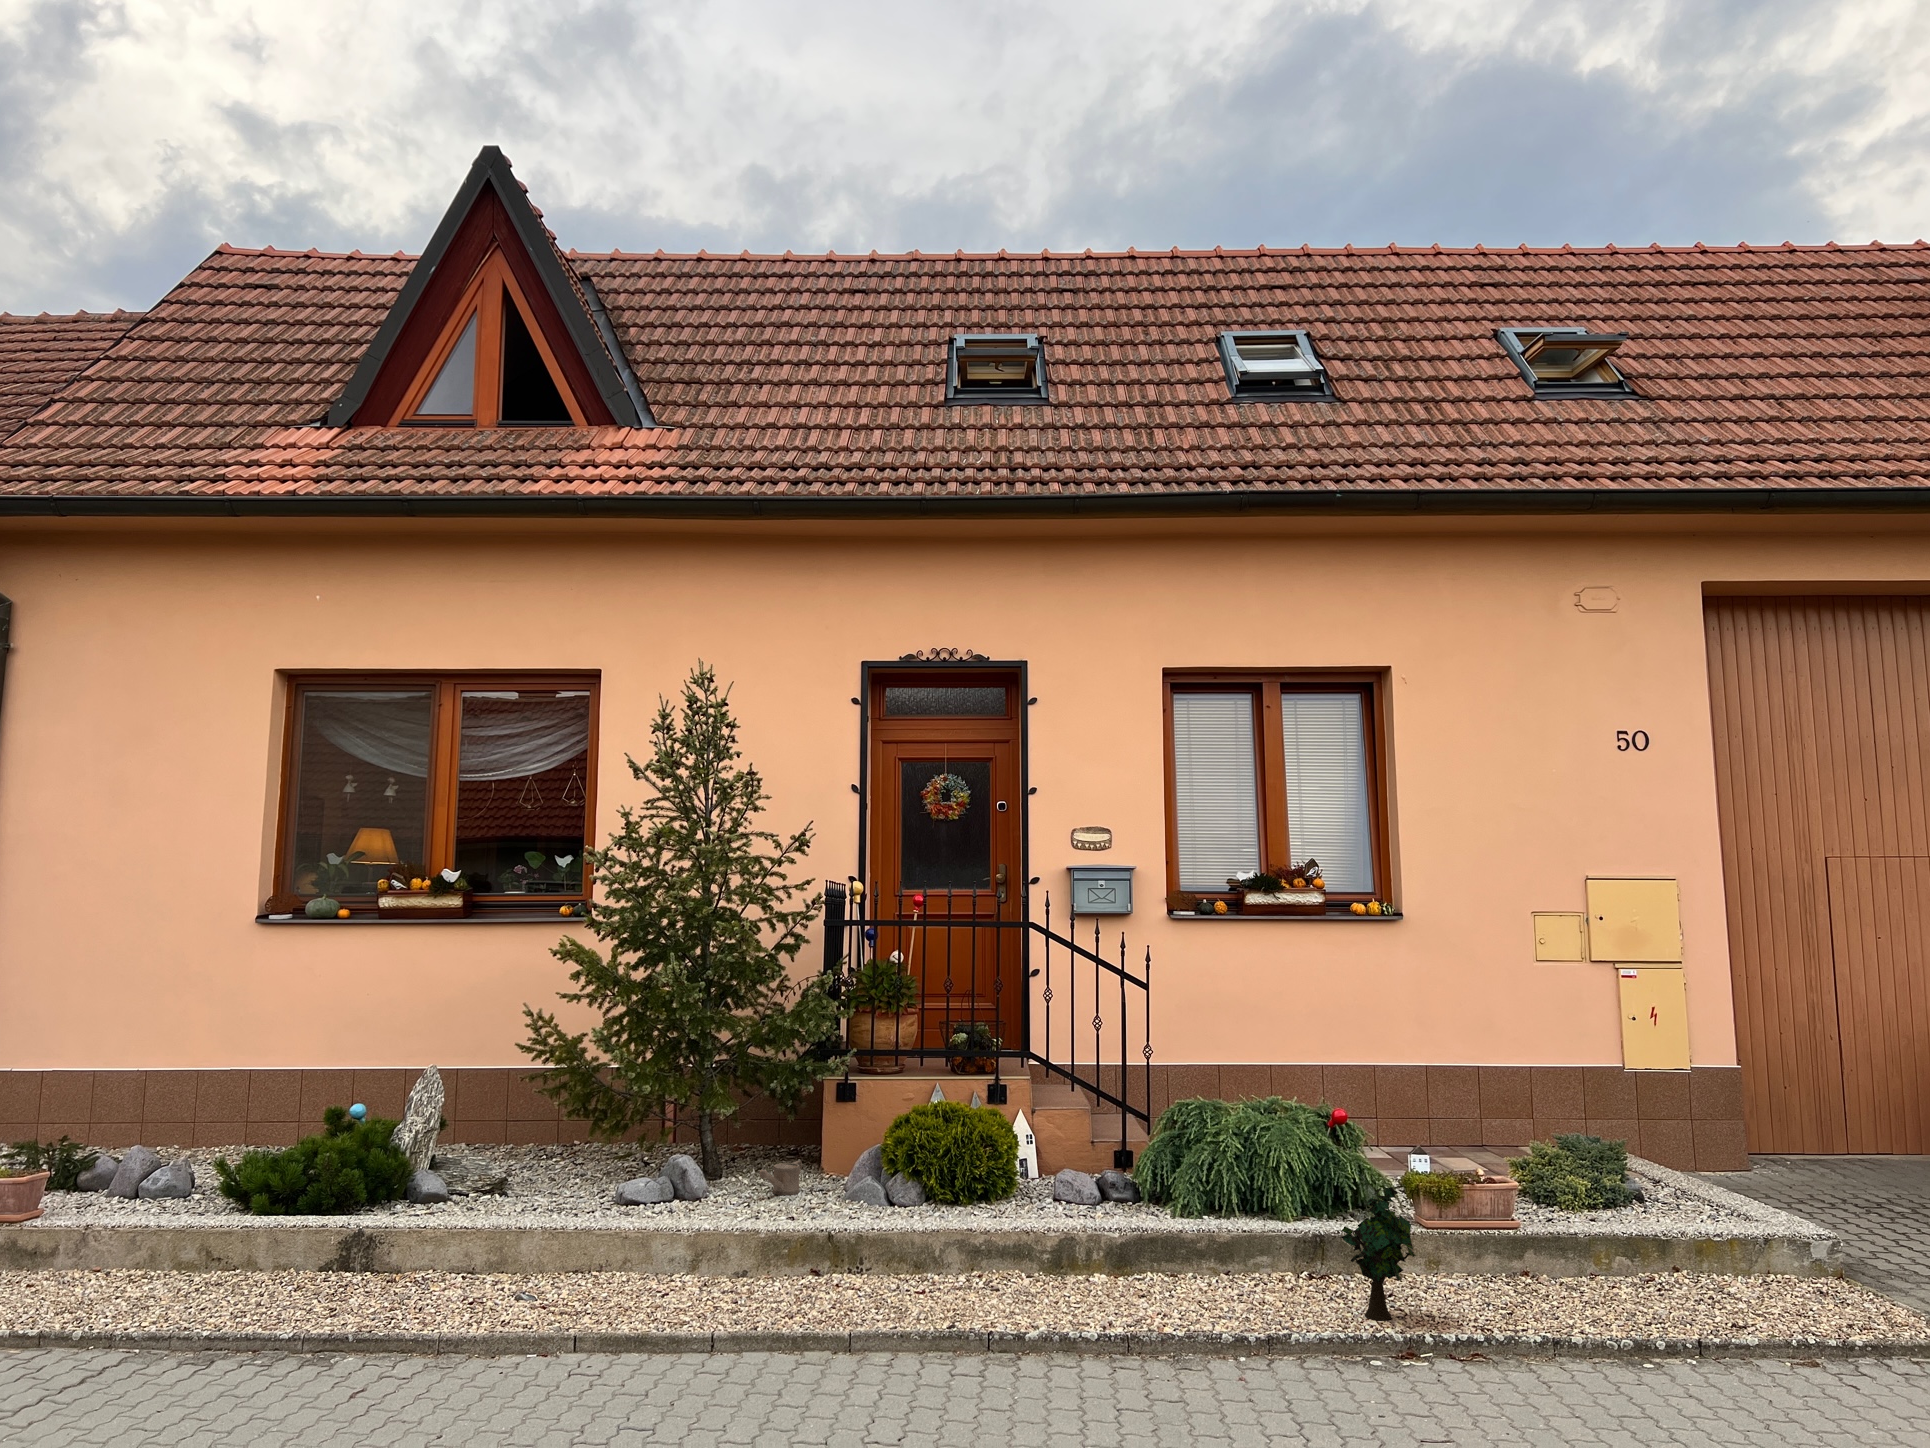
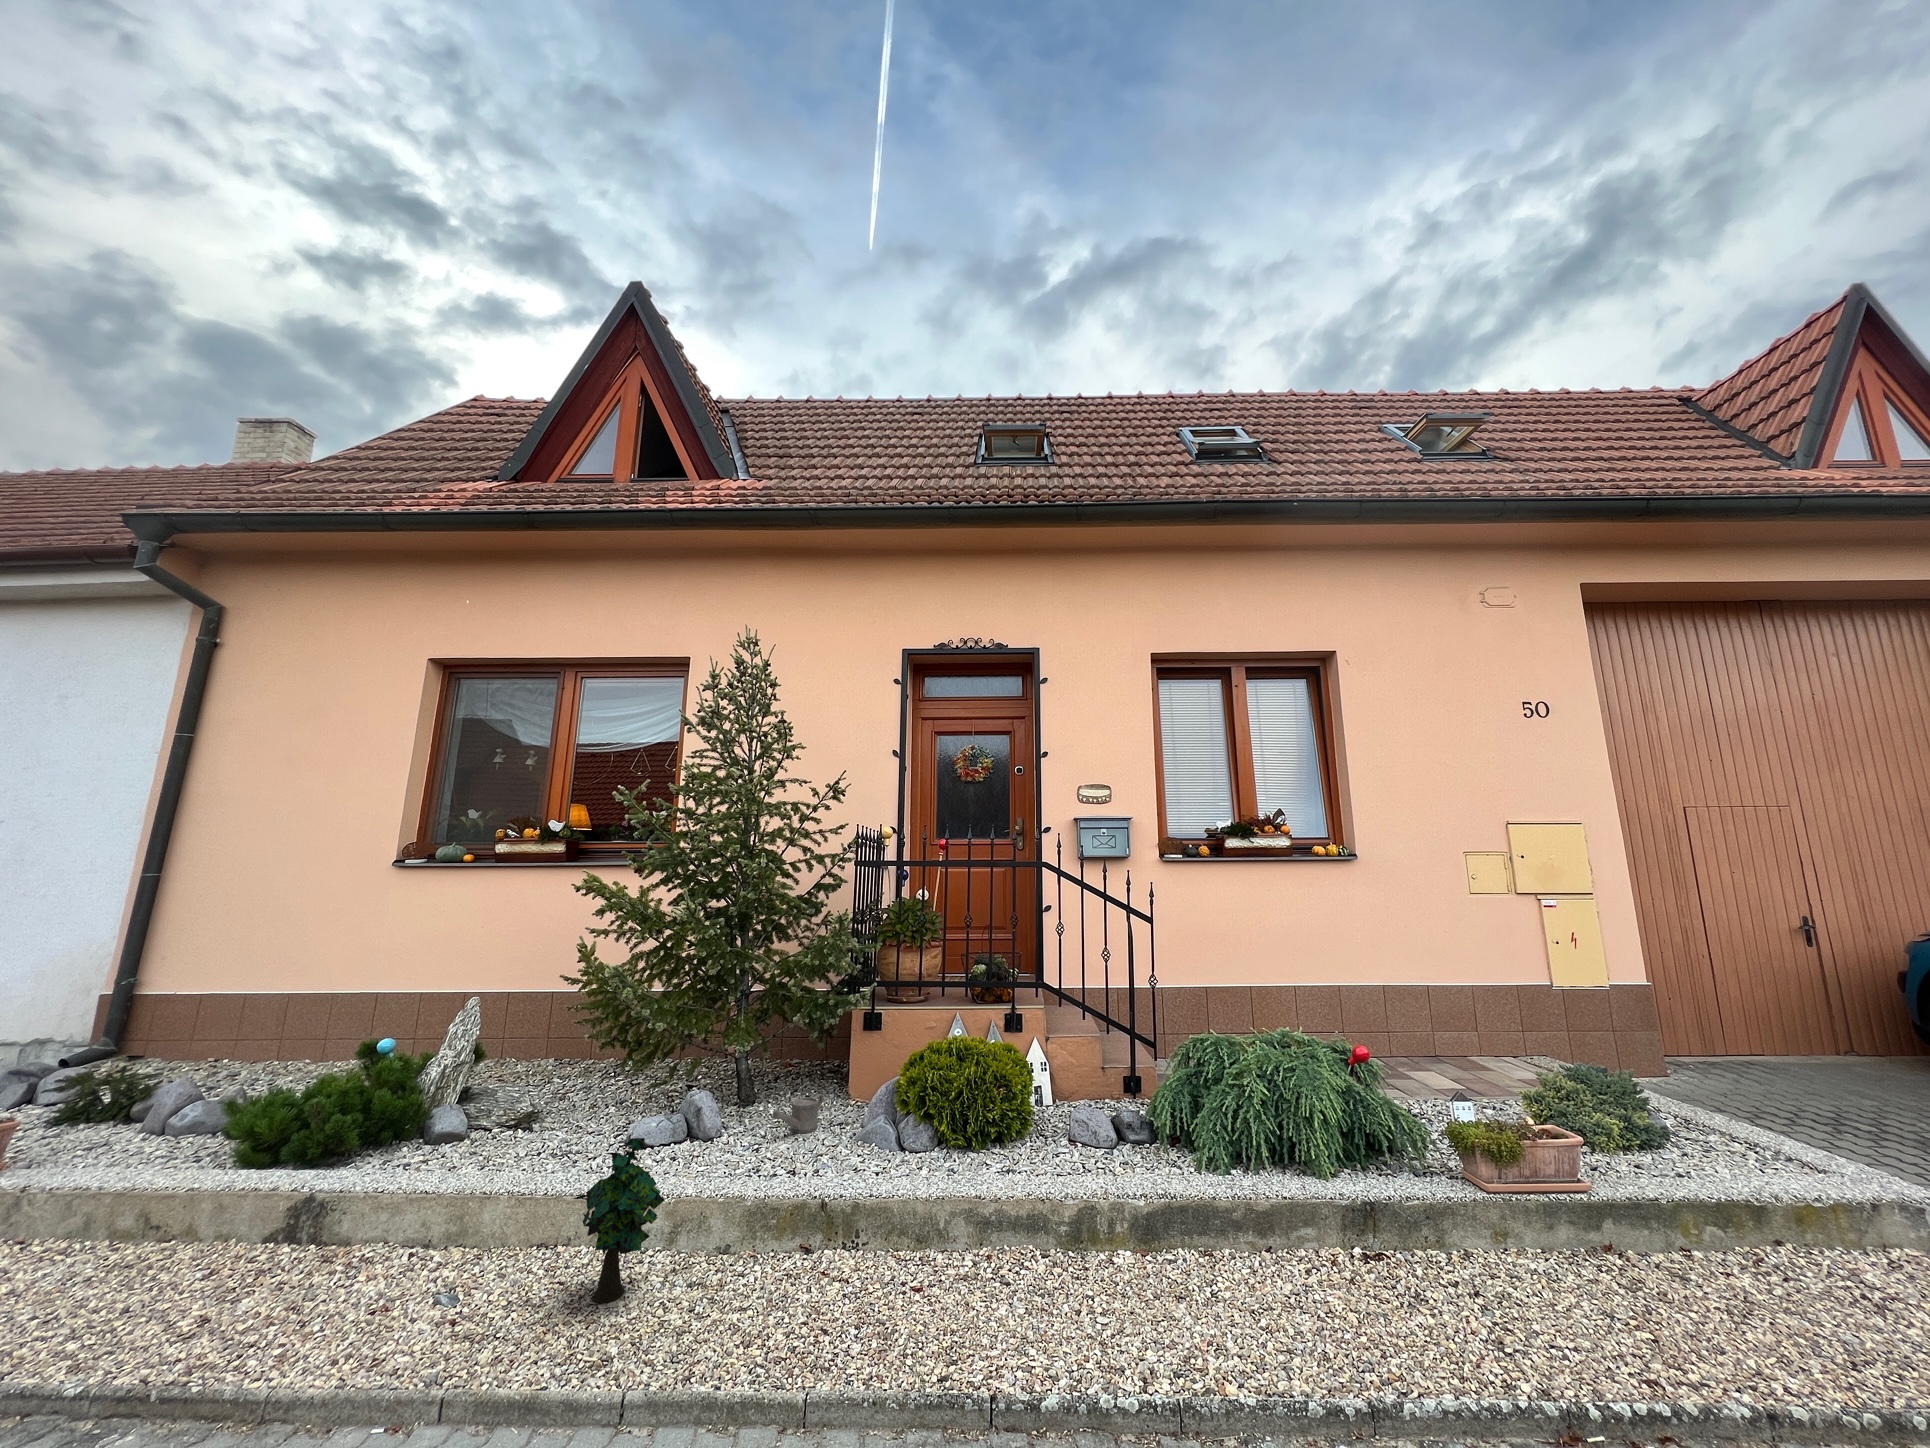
decorative plant: present [1340,1187,1416,1320] -> present [573,1138,665,1303]

